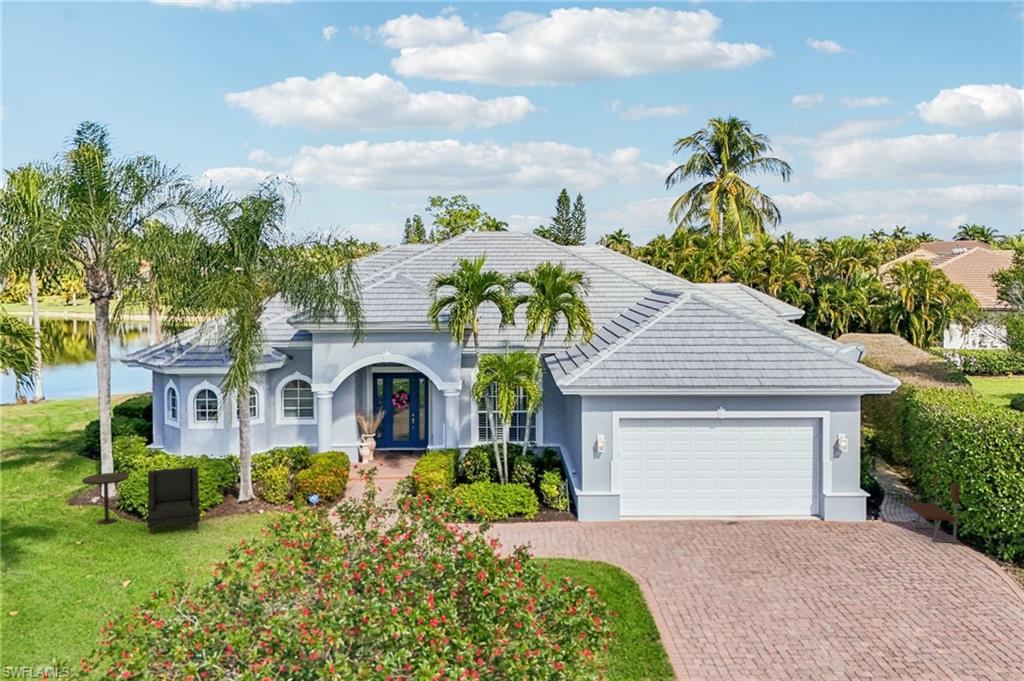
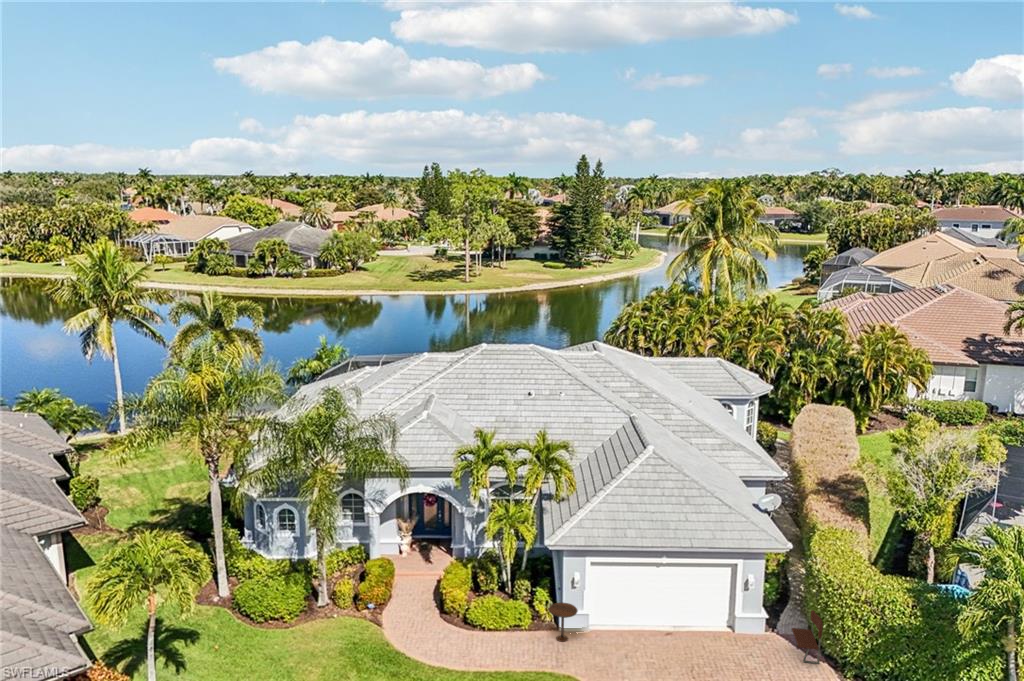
chair: present [148,467,200,534] -> none [259,588,296,643]
pedestal table: present [82,473,129,524] -> present [549,603,578,642]

